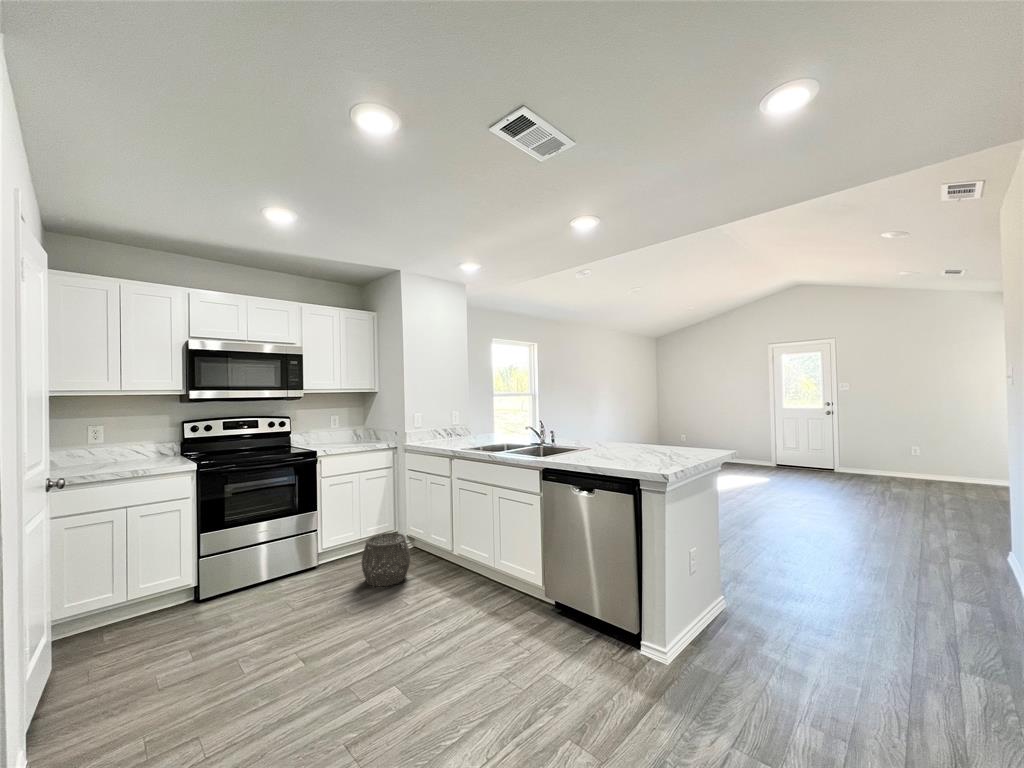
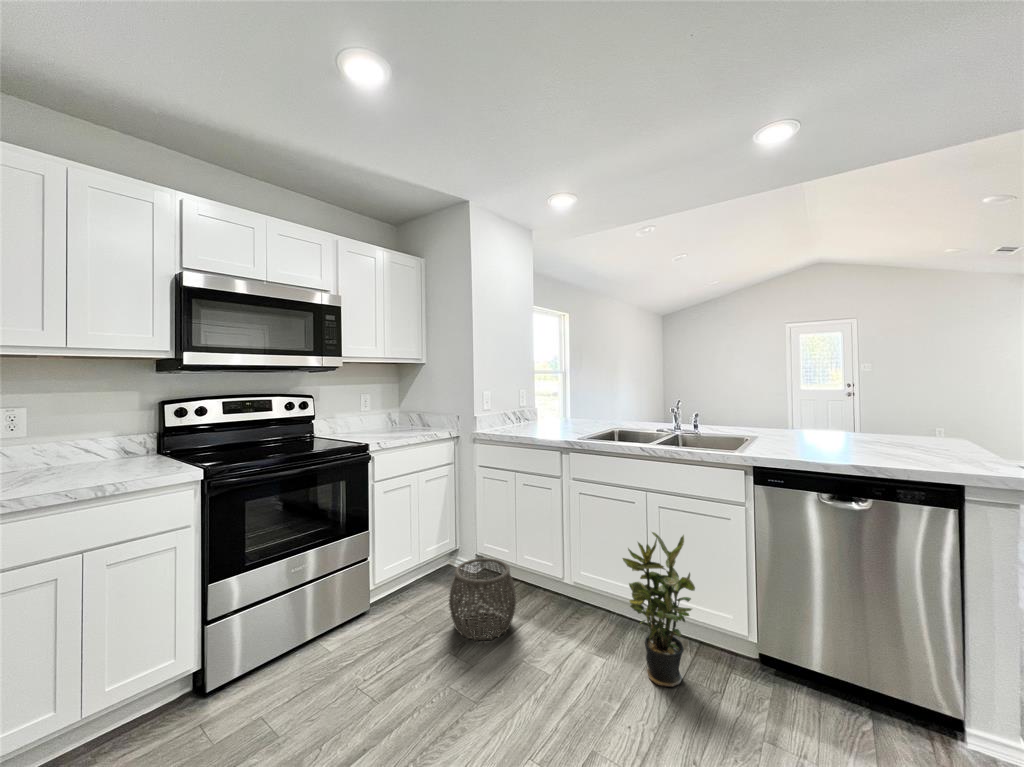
potted plant: none [452,511,505,616] -> present [623,532,695,687]

